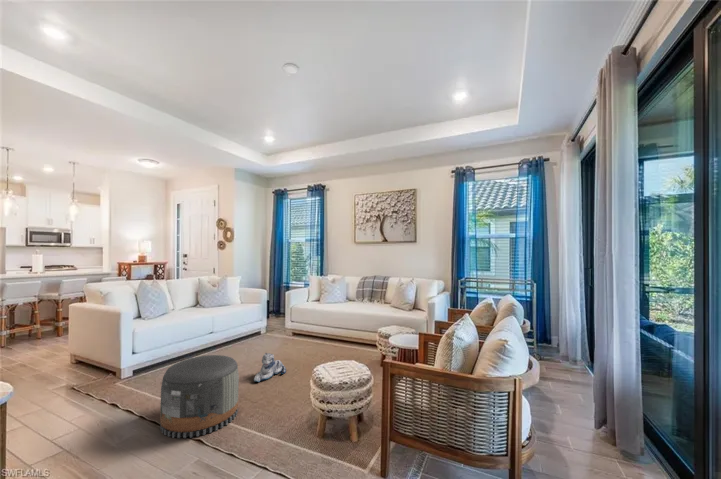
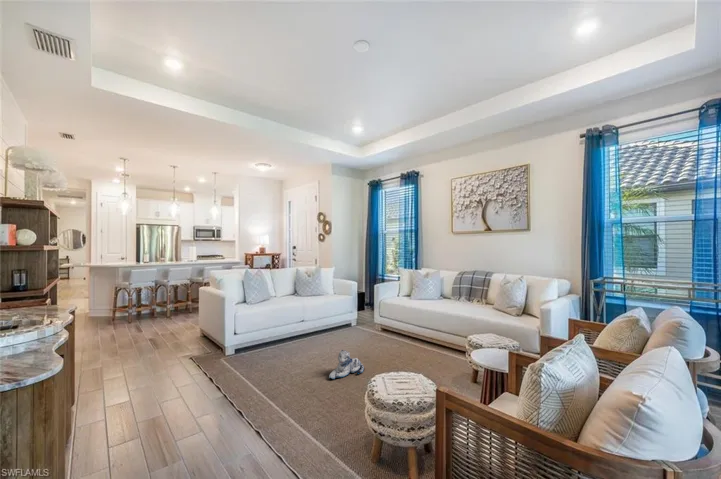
pouf: present [160,355,239,438] -> none [236,348,305,428]

